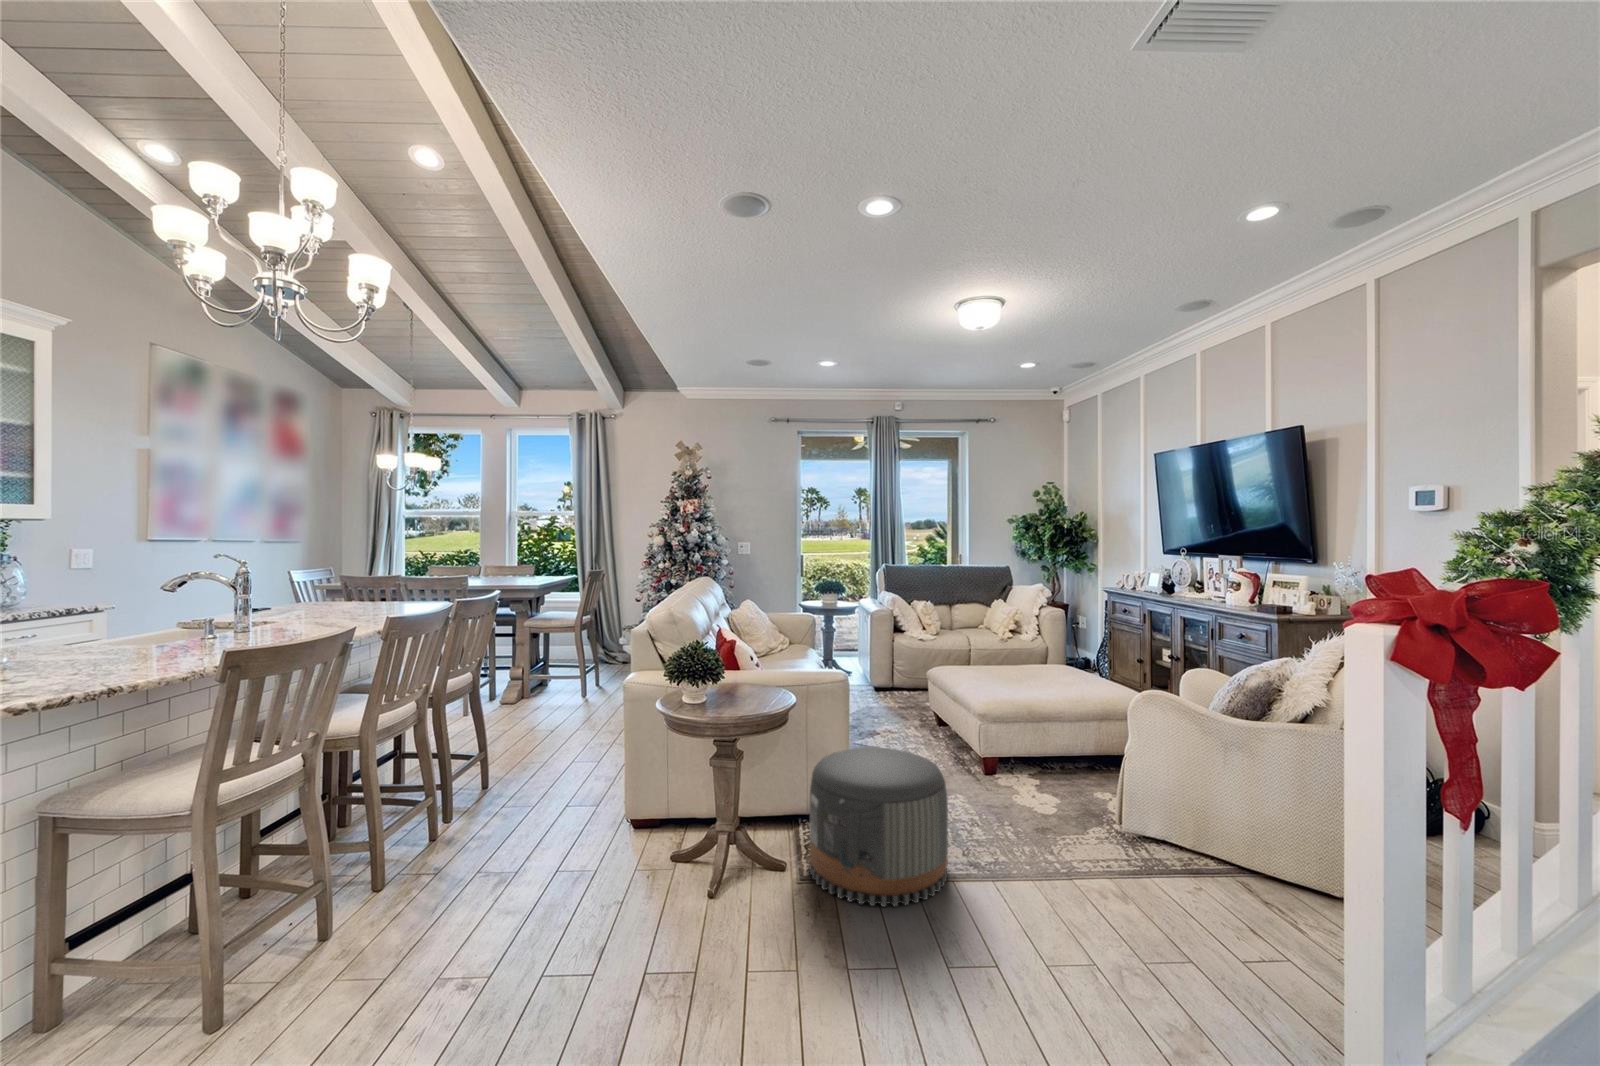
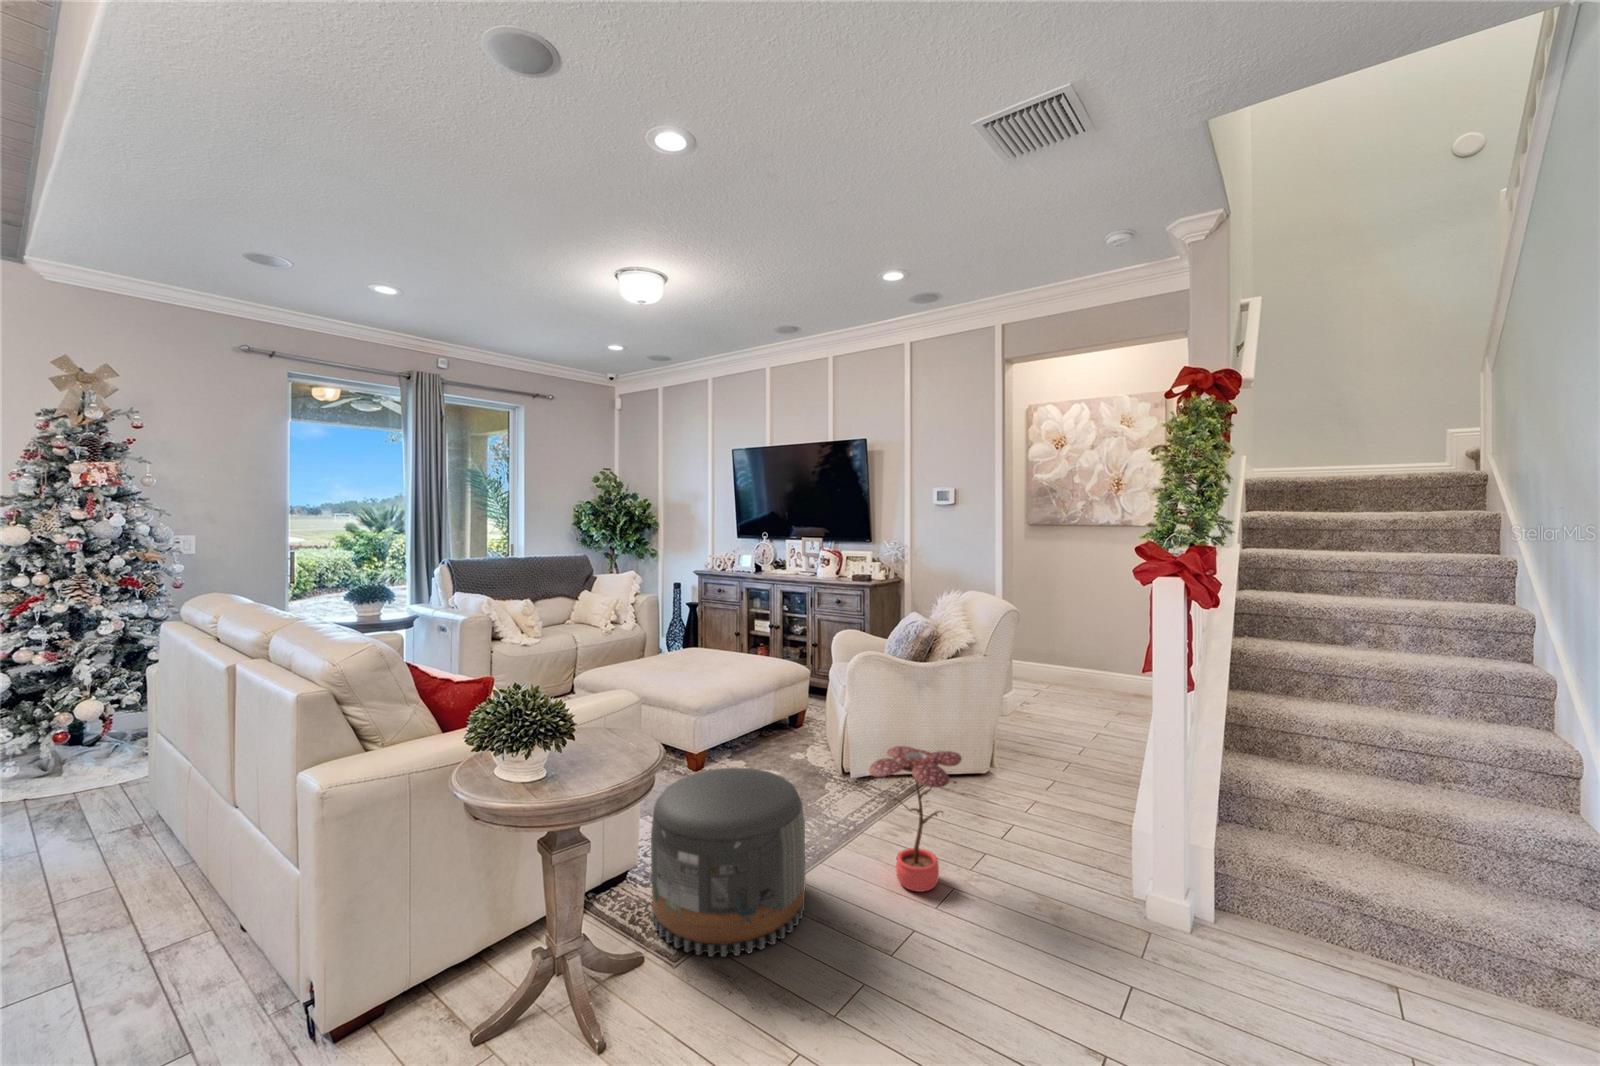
potted plant: none [1003,780,1126,946] -> present [869,746,962,892]

